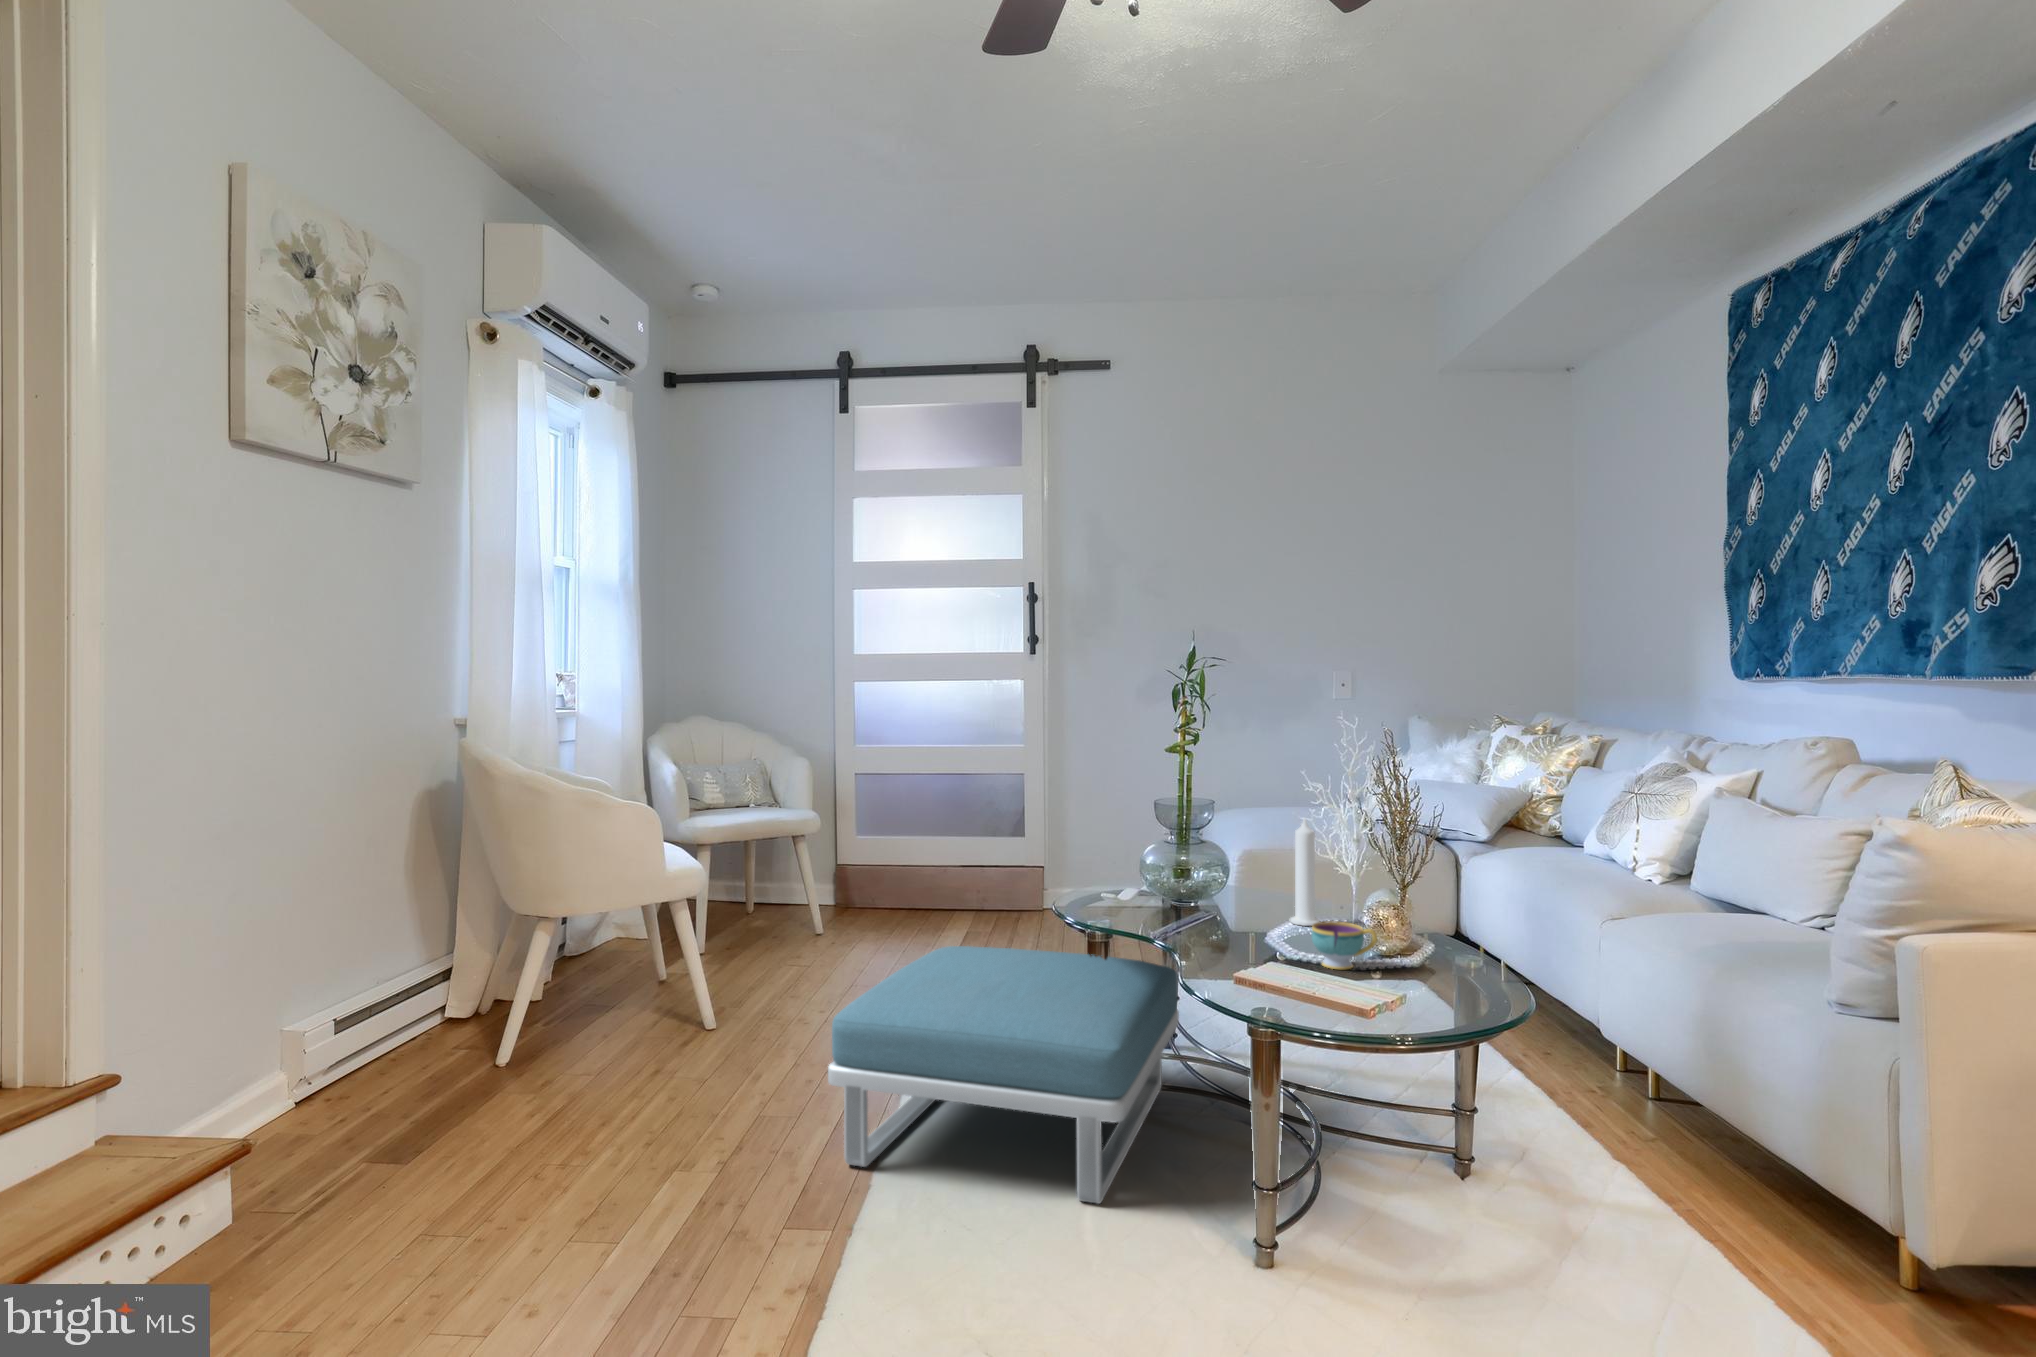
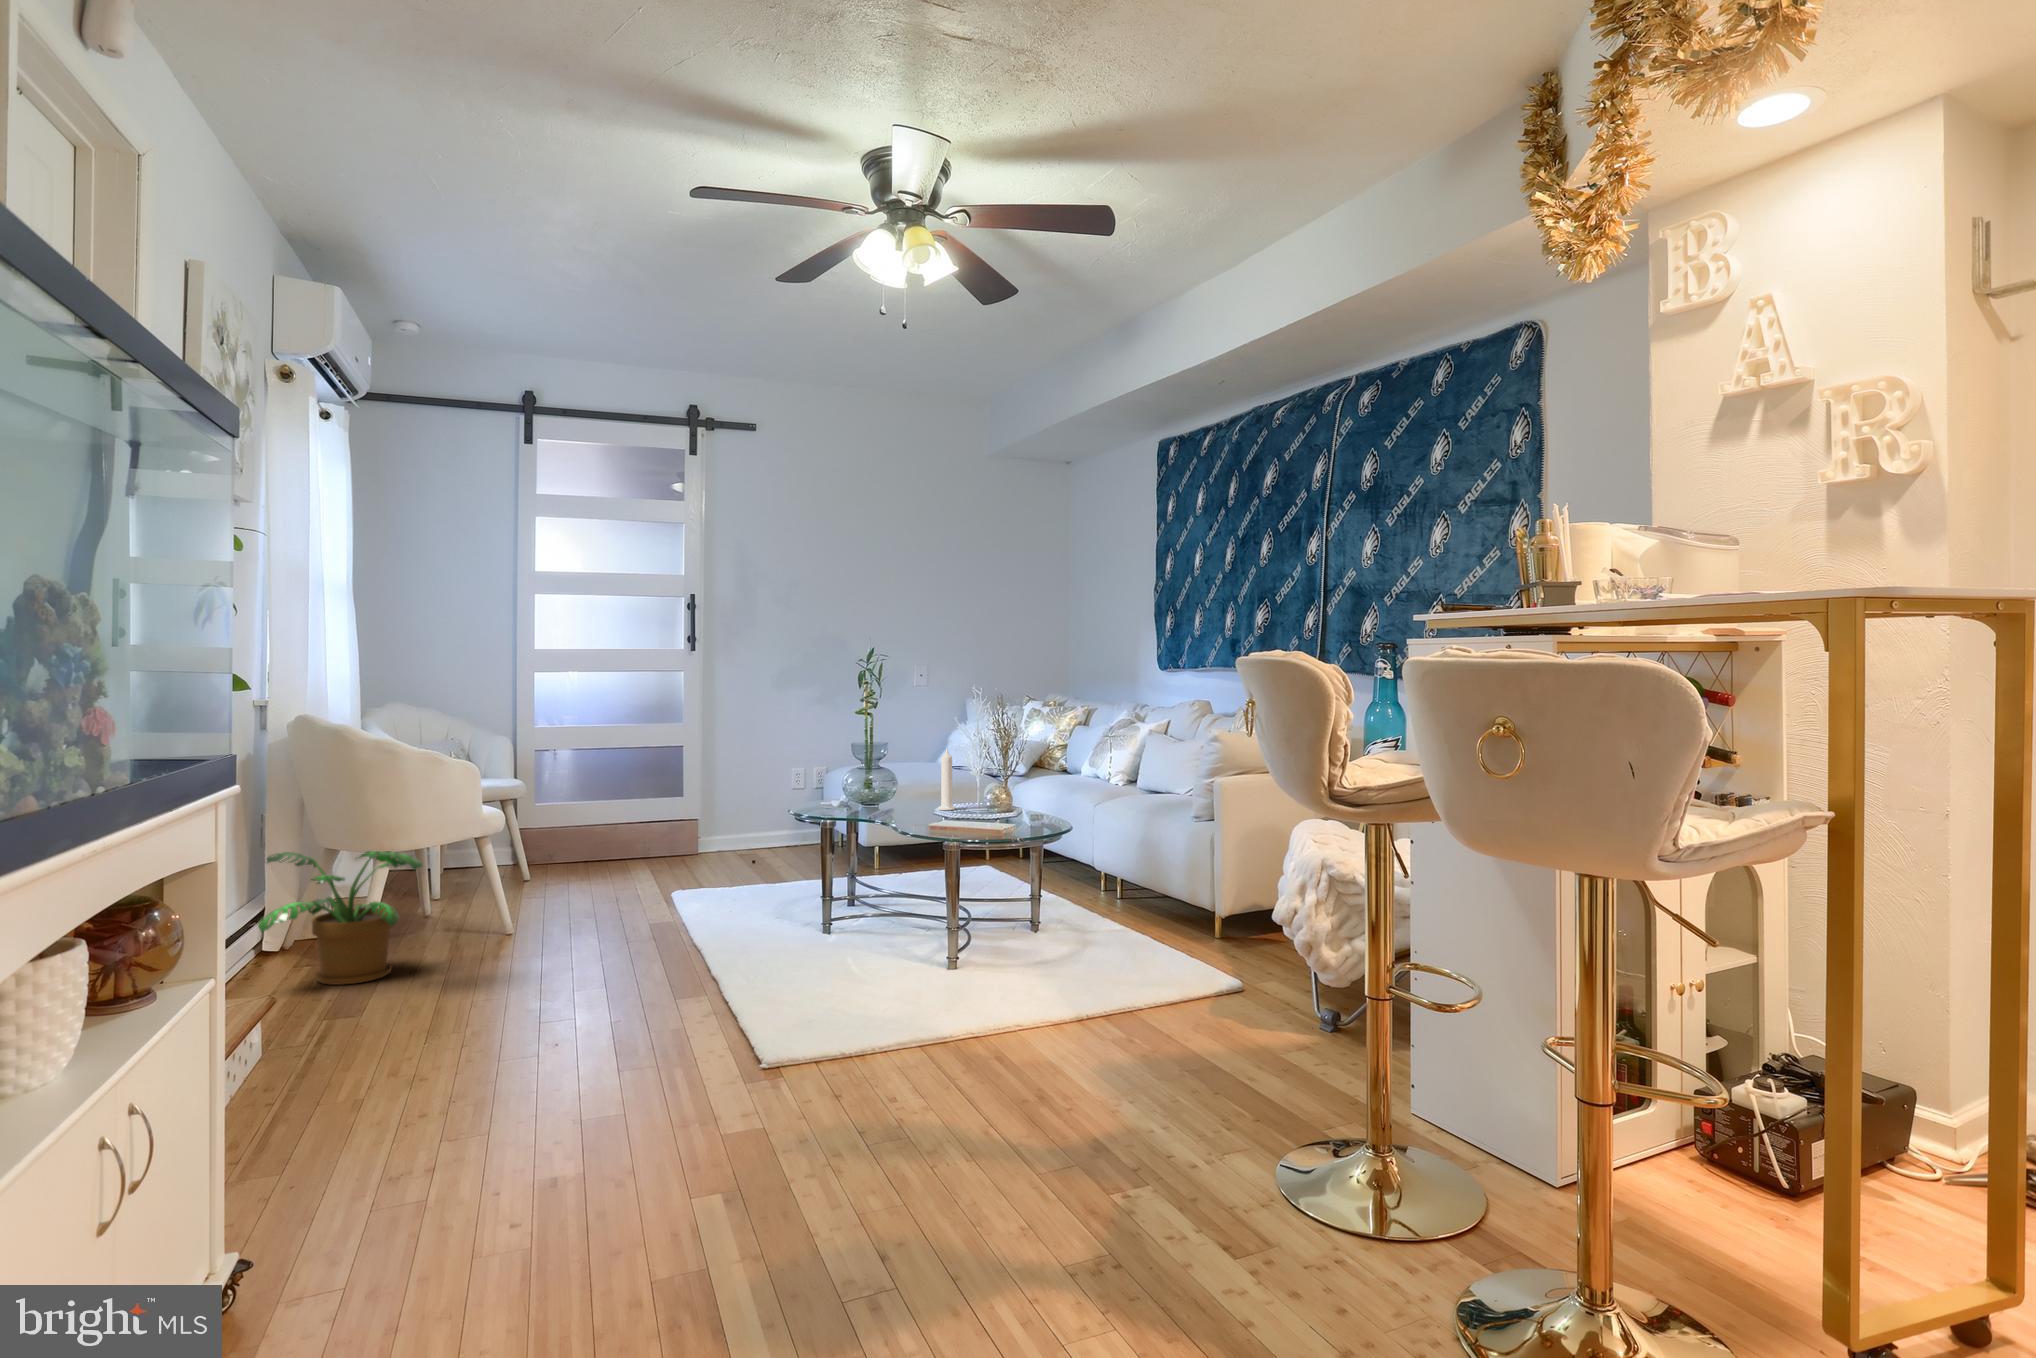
teacup: present [1311,921,1377,969] -> none [962,800,996,823]
potted plant: none [269,928,494,1128] -> present [257,851,423,985]
footstool: present [828,946,1179,1204] -> none [690,840,874,960]

